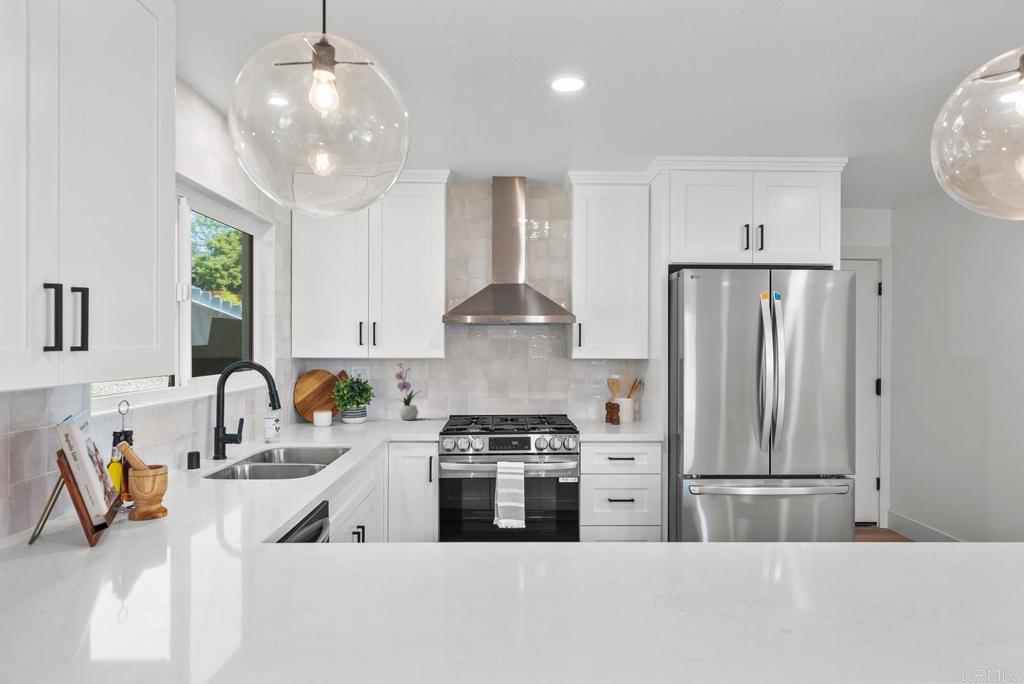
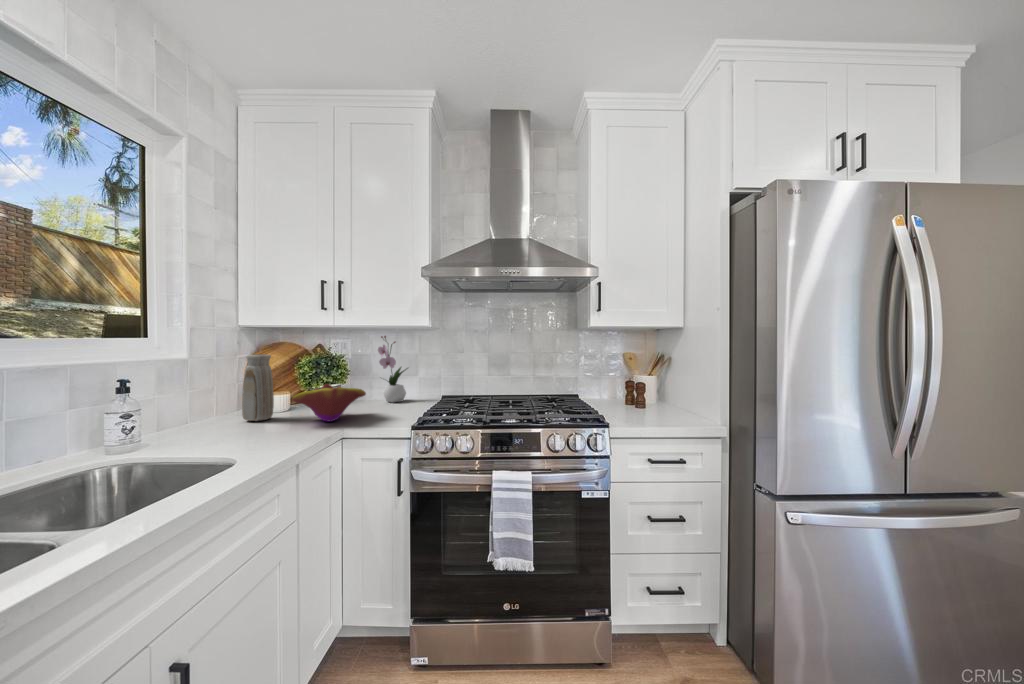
vase: none [305,381,326,431] -> present [242,354,274,421]
decorative bowl: none [346,403,399,431] -> present [292,384,366,422]

